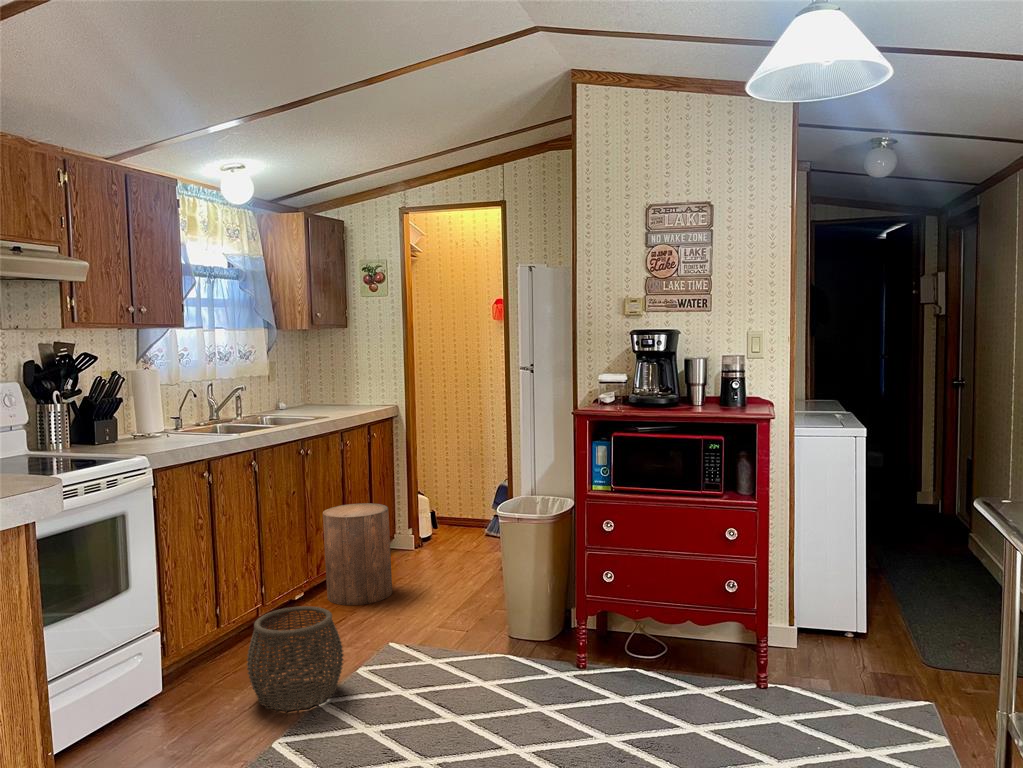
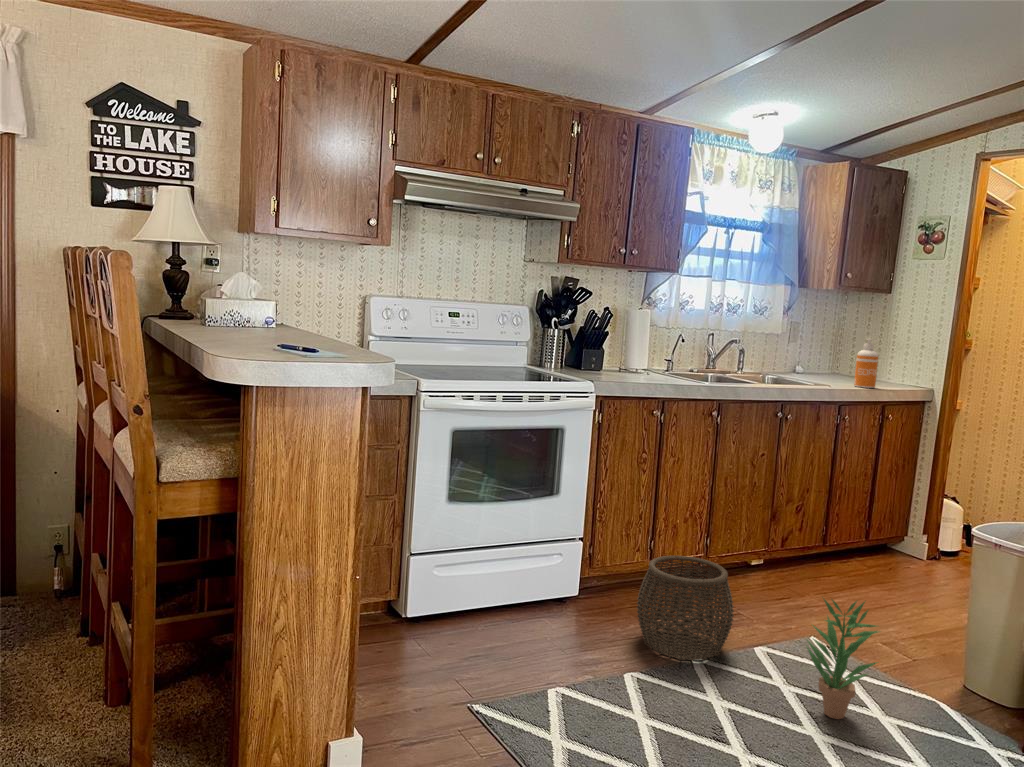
soap dispenser: none [342,370,361,414] -> present [854,339,878,388]
stool: present [323,503,392,605] -> none [788,481,873,594]
potted plant: none [420,592,482,700] -> present [807,599,878,719]

